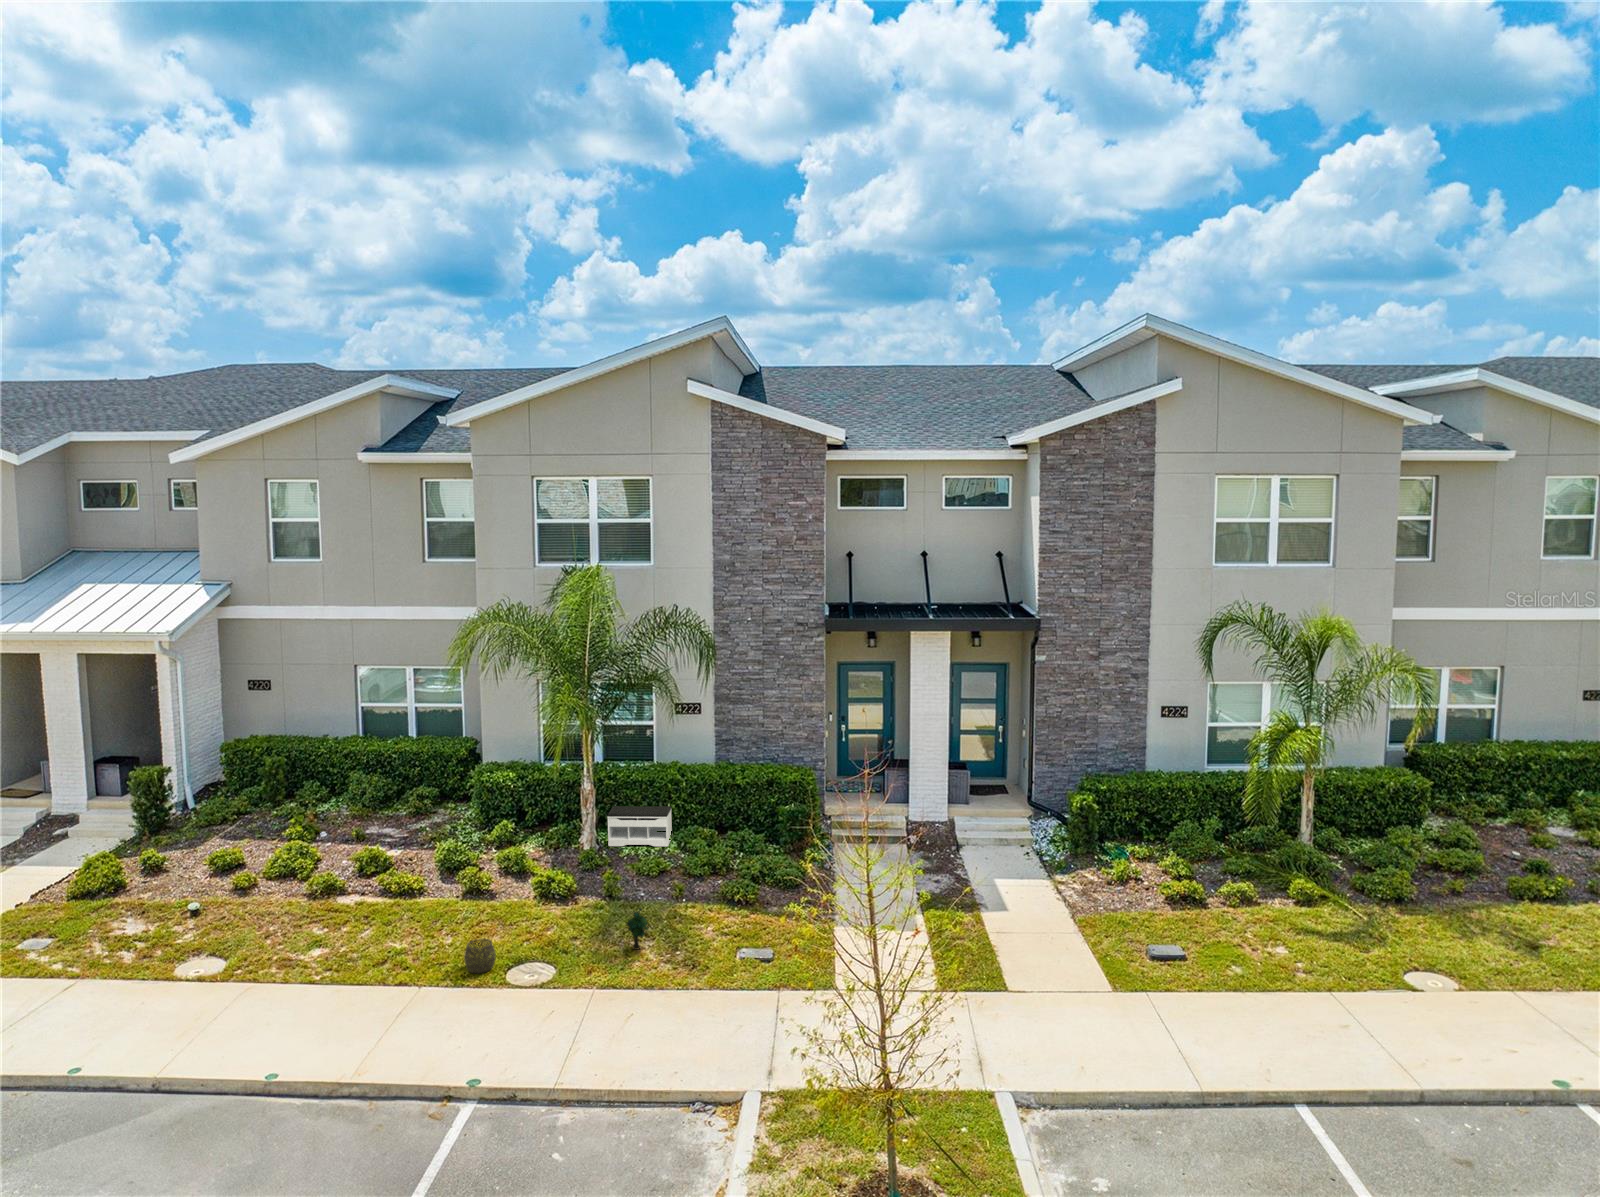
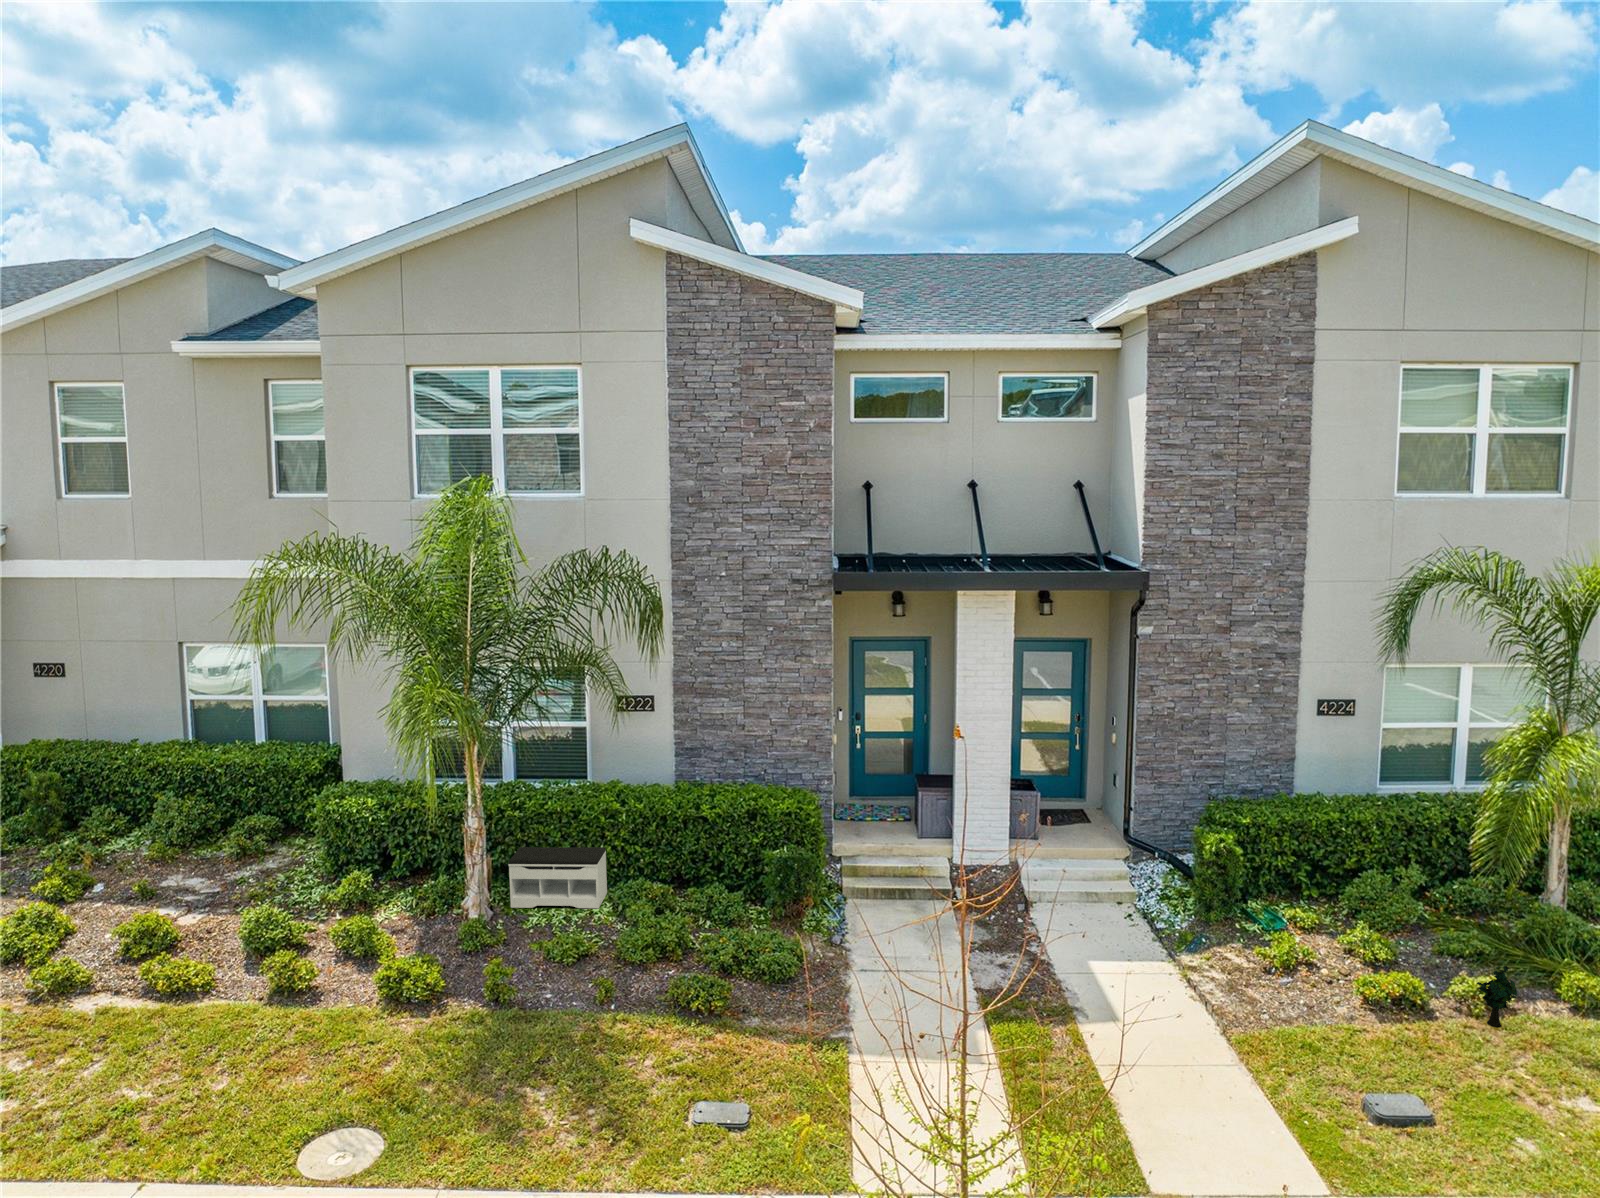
decorative plant: present [626,908,648,950] -> present [1477,966,1517,1027]
woven basket: present [464,938,496,973] -> none [213,1099,272,1165]

